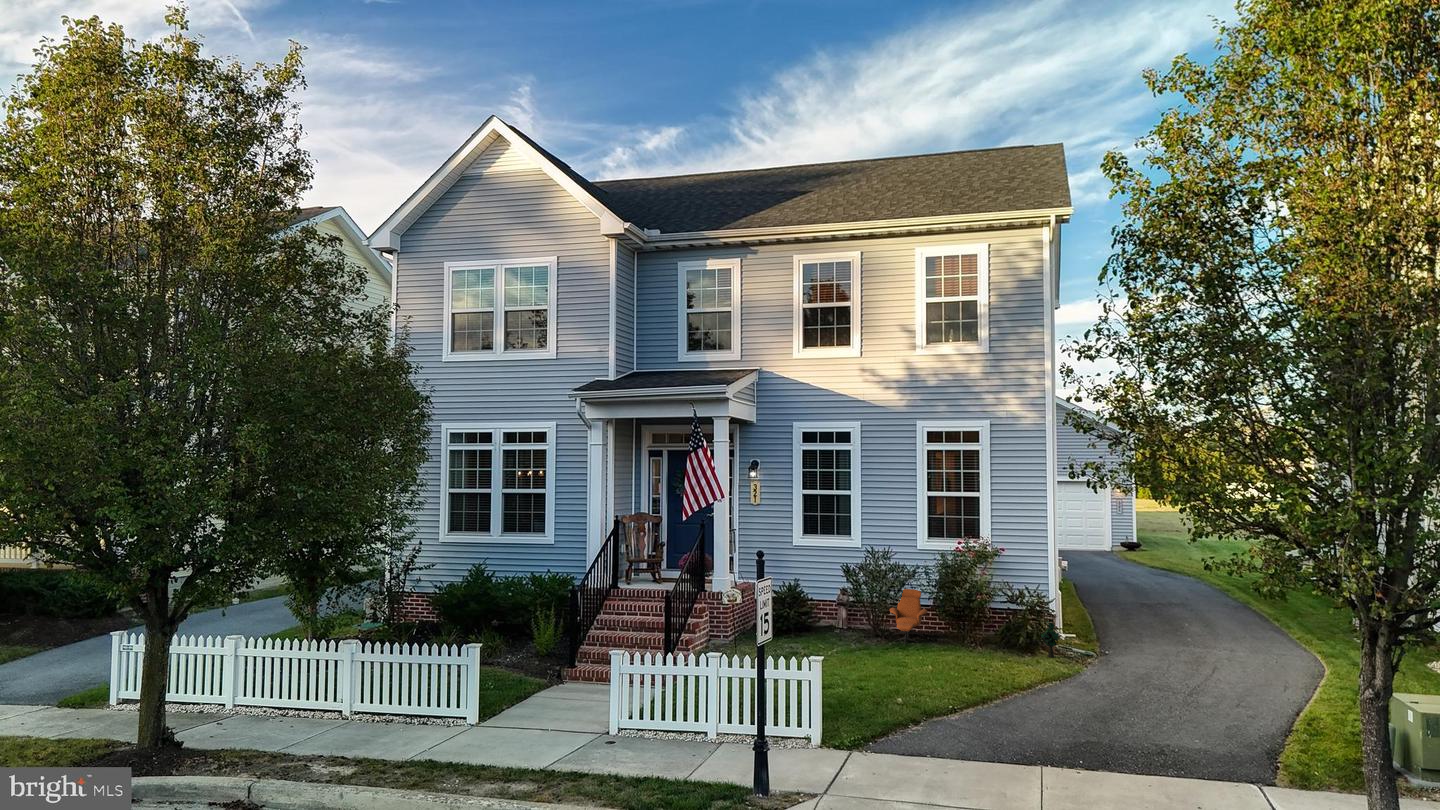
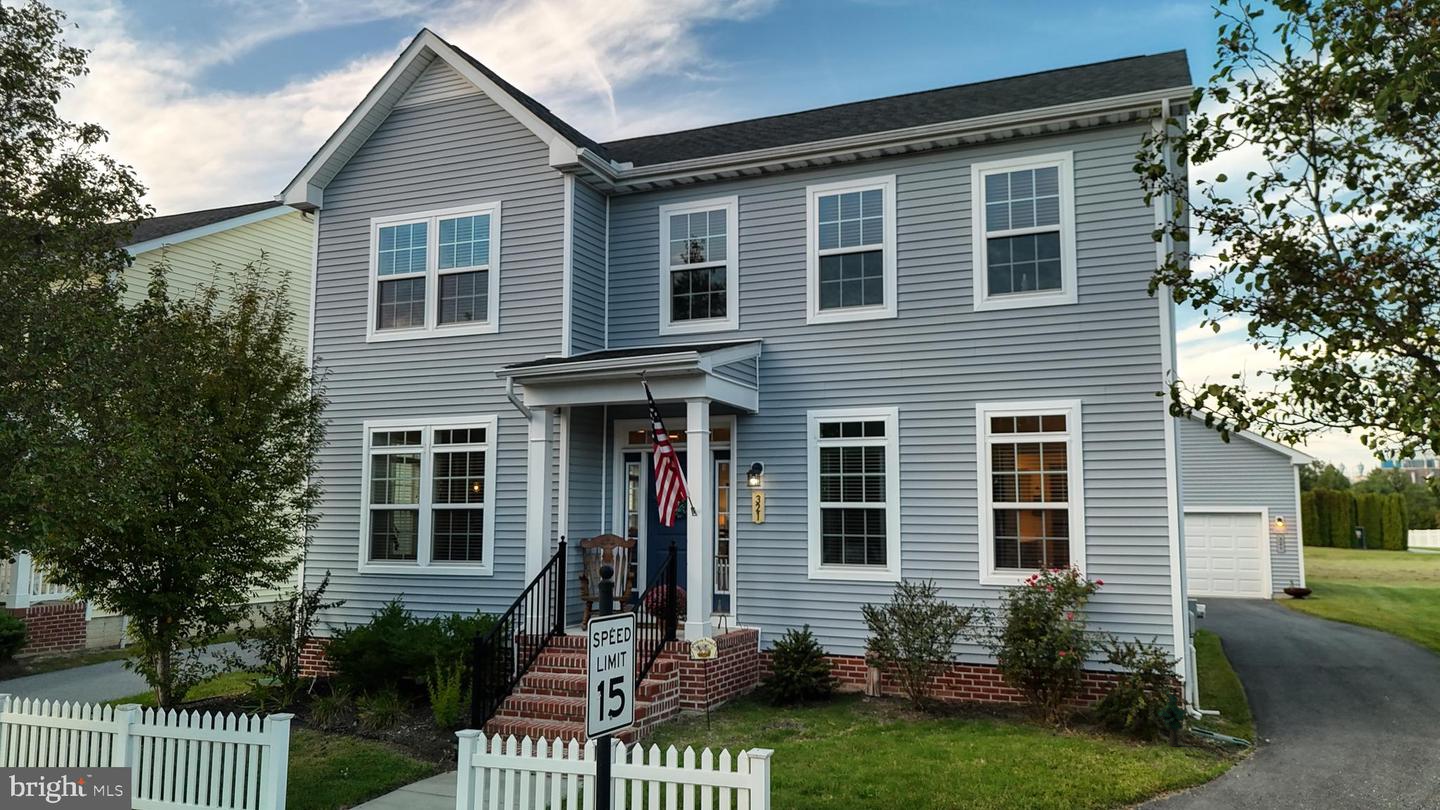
lounge chair: present [890,589,927,643] -> none [938,640,993,720]

